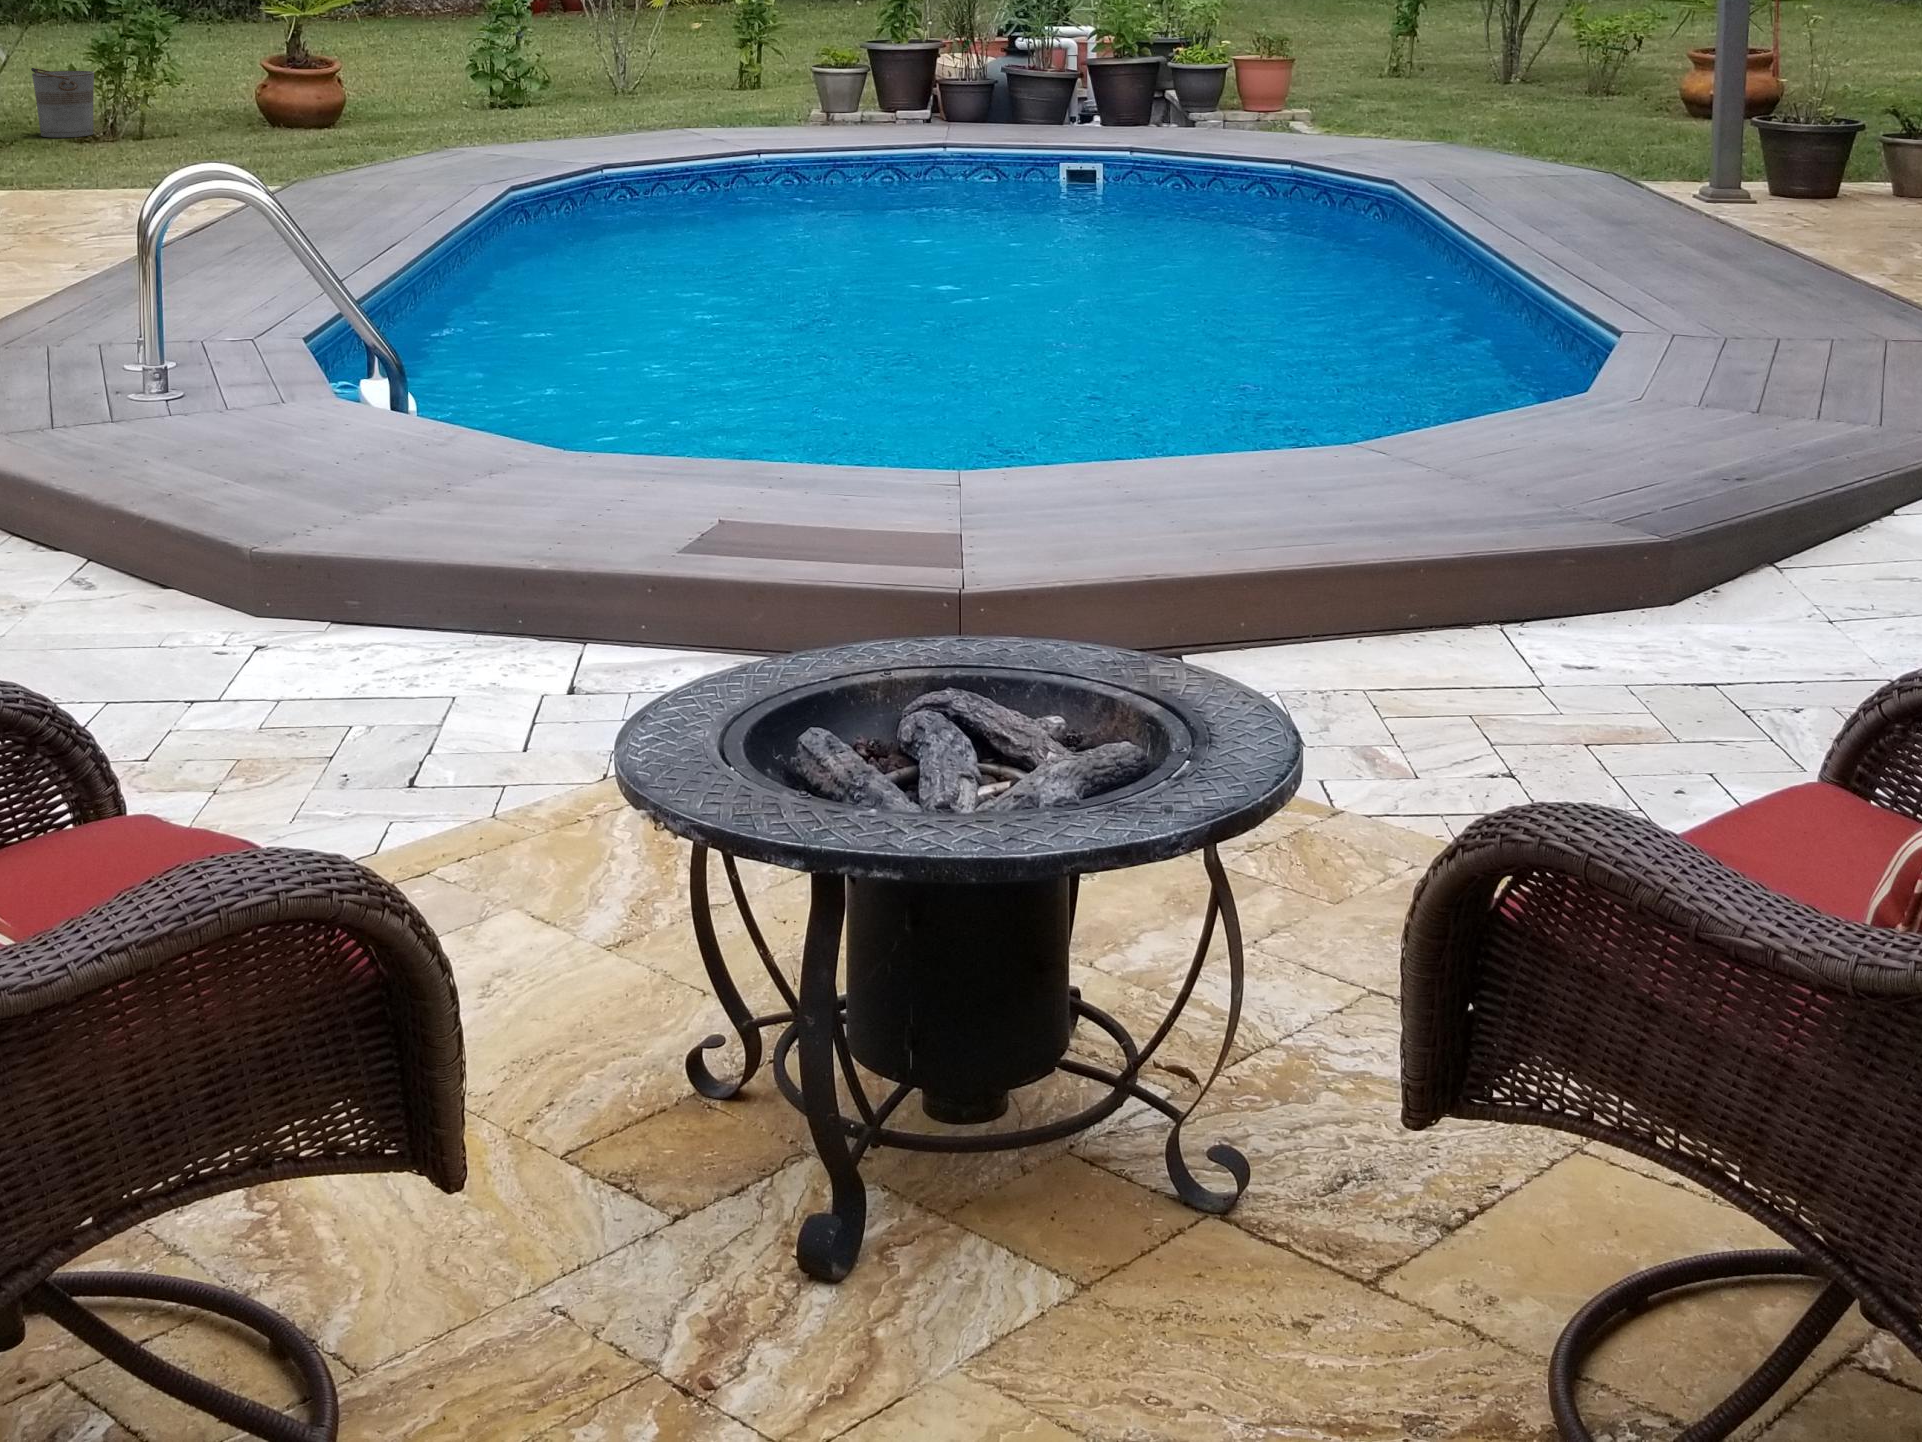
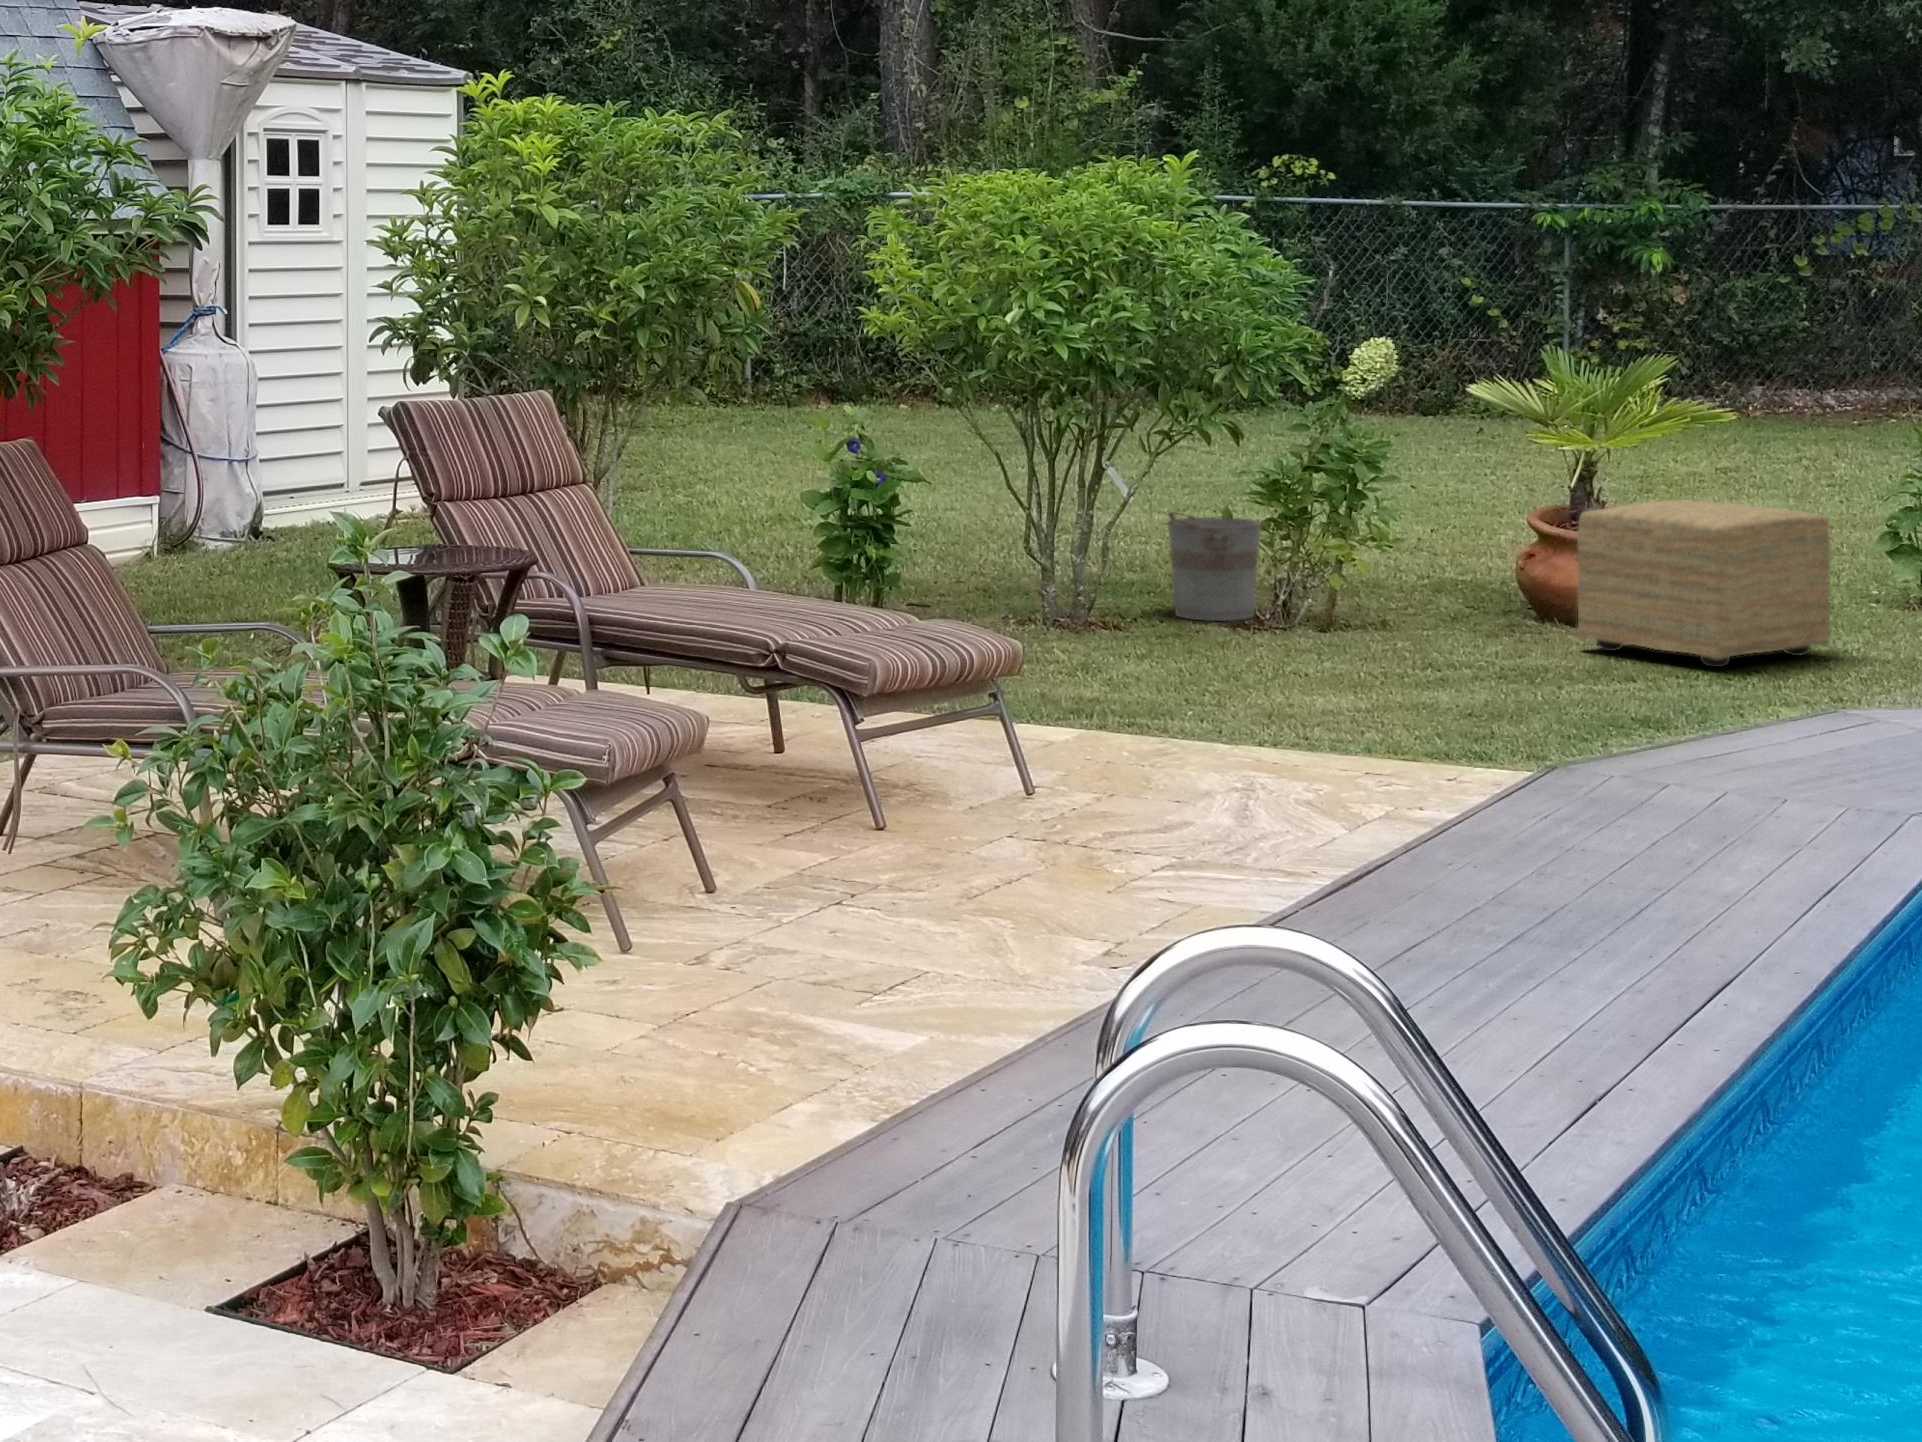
ottoman: none [293,44,437,139] -> present [1577,500,1830,667]

